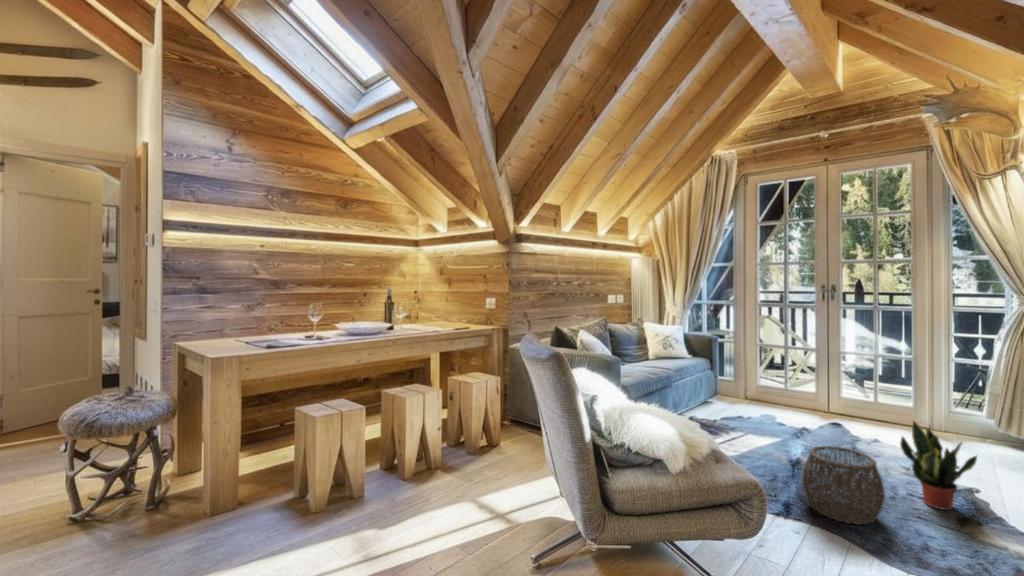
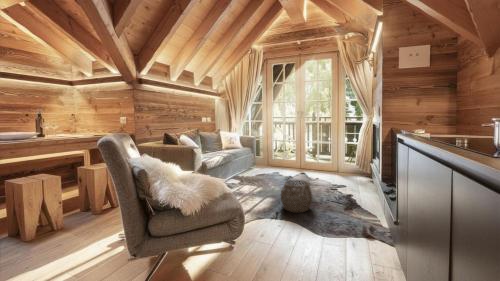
potted plant: present [900,421,977,510] -> none [322,165,348,202]

